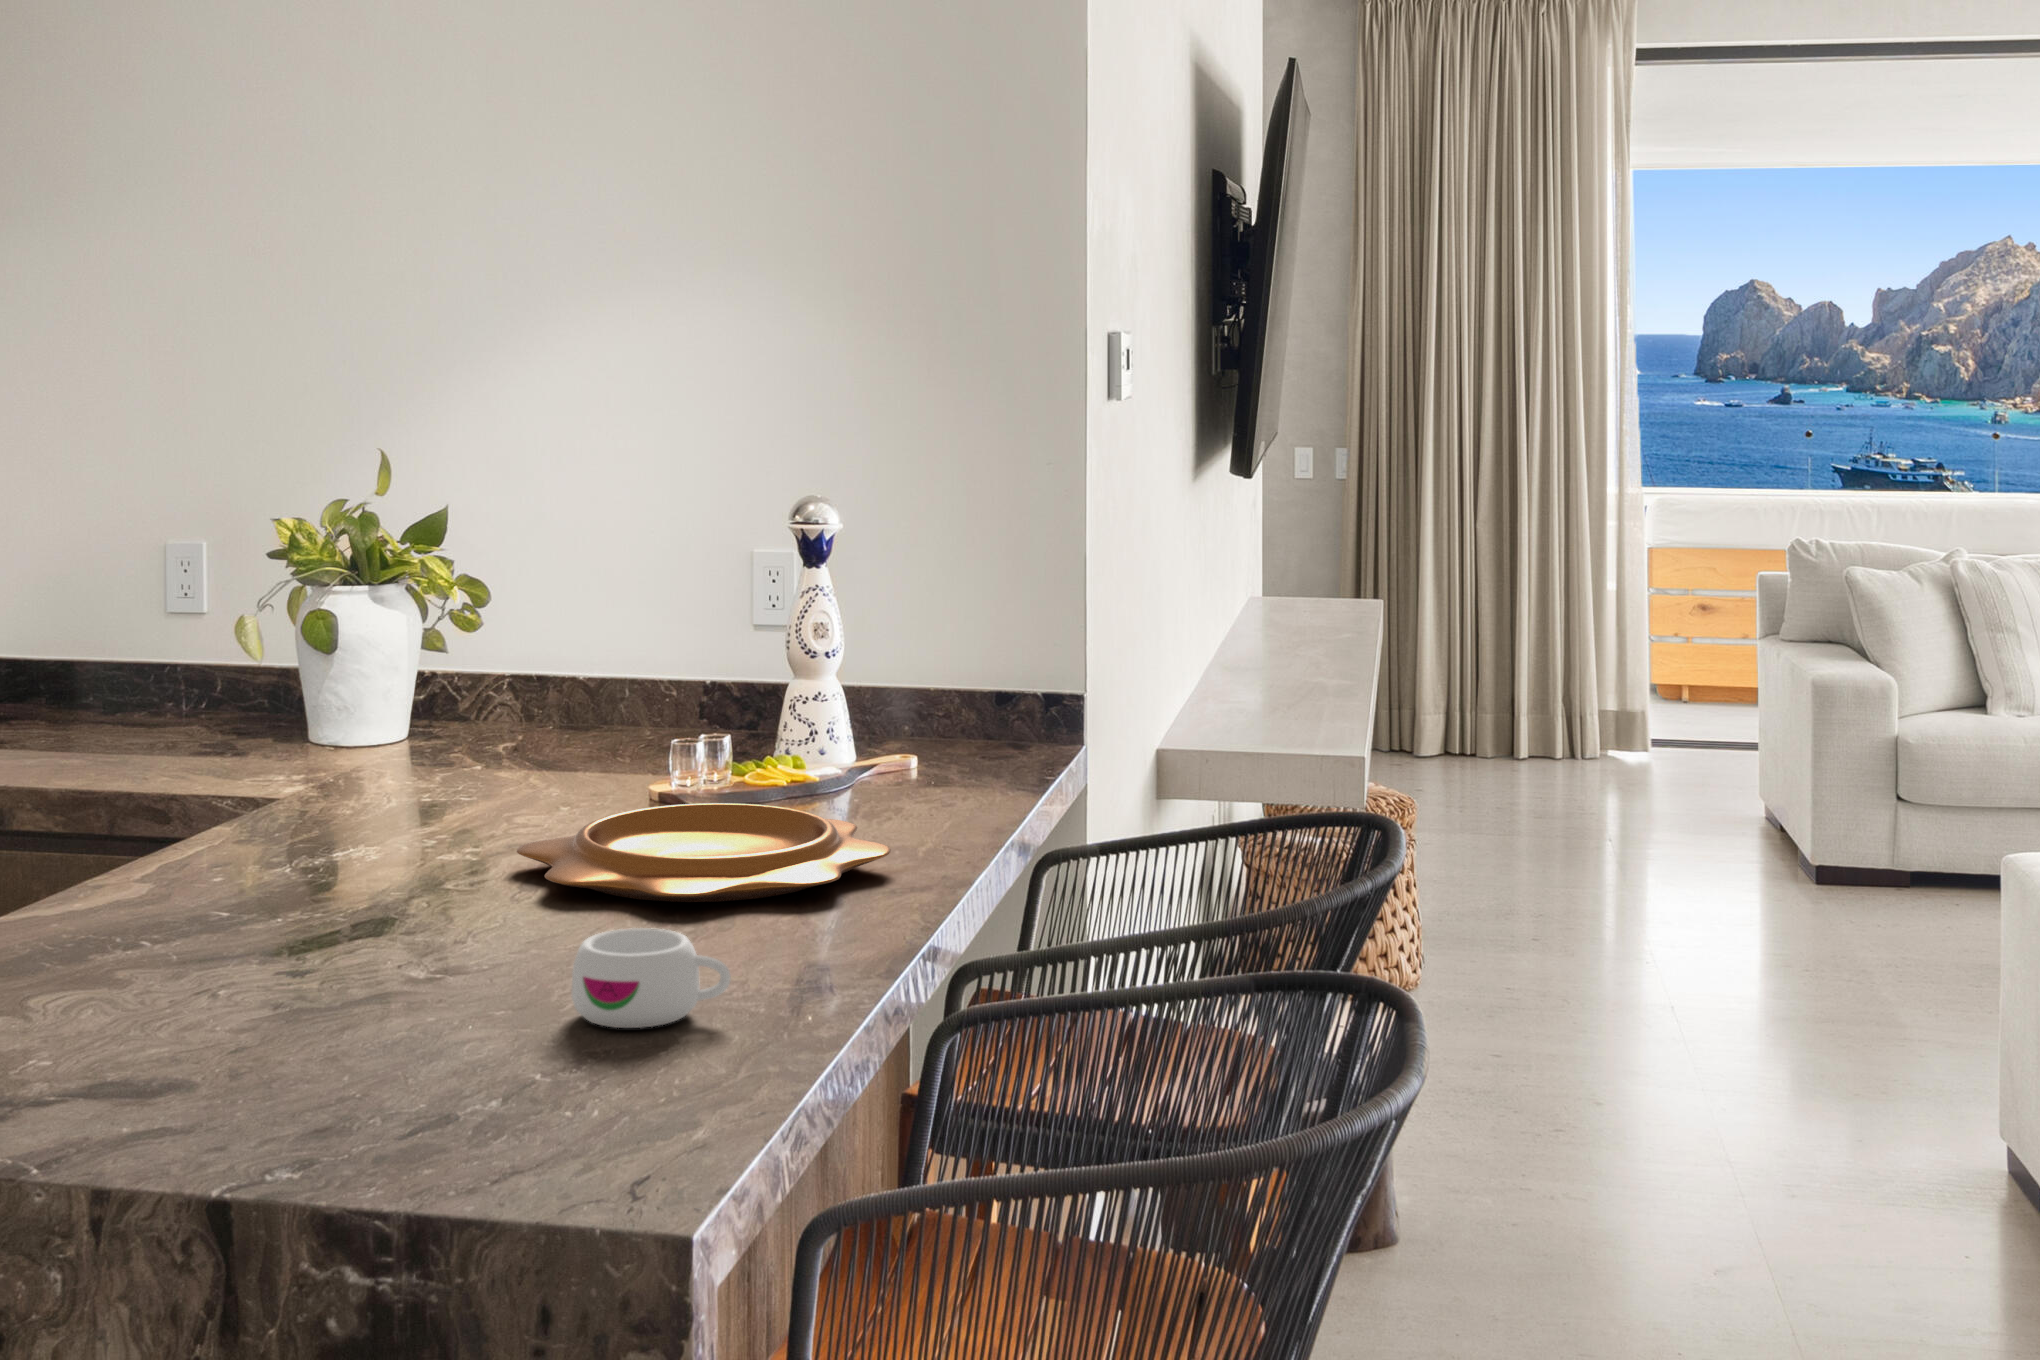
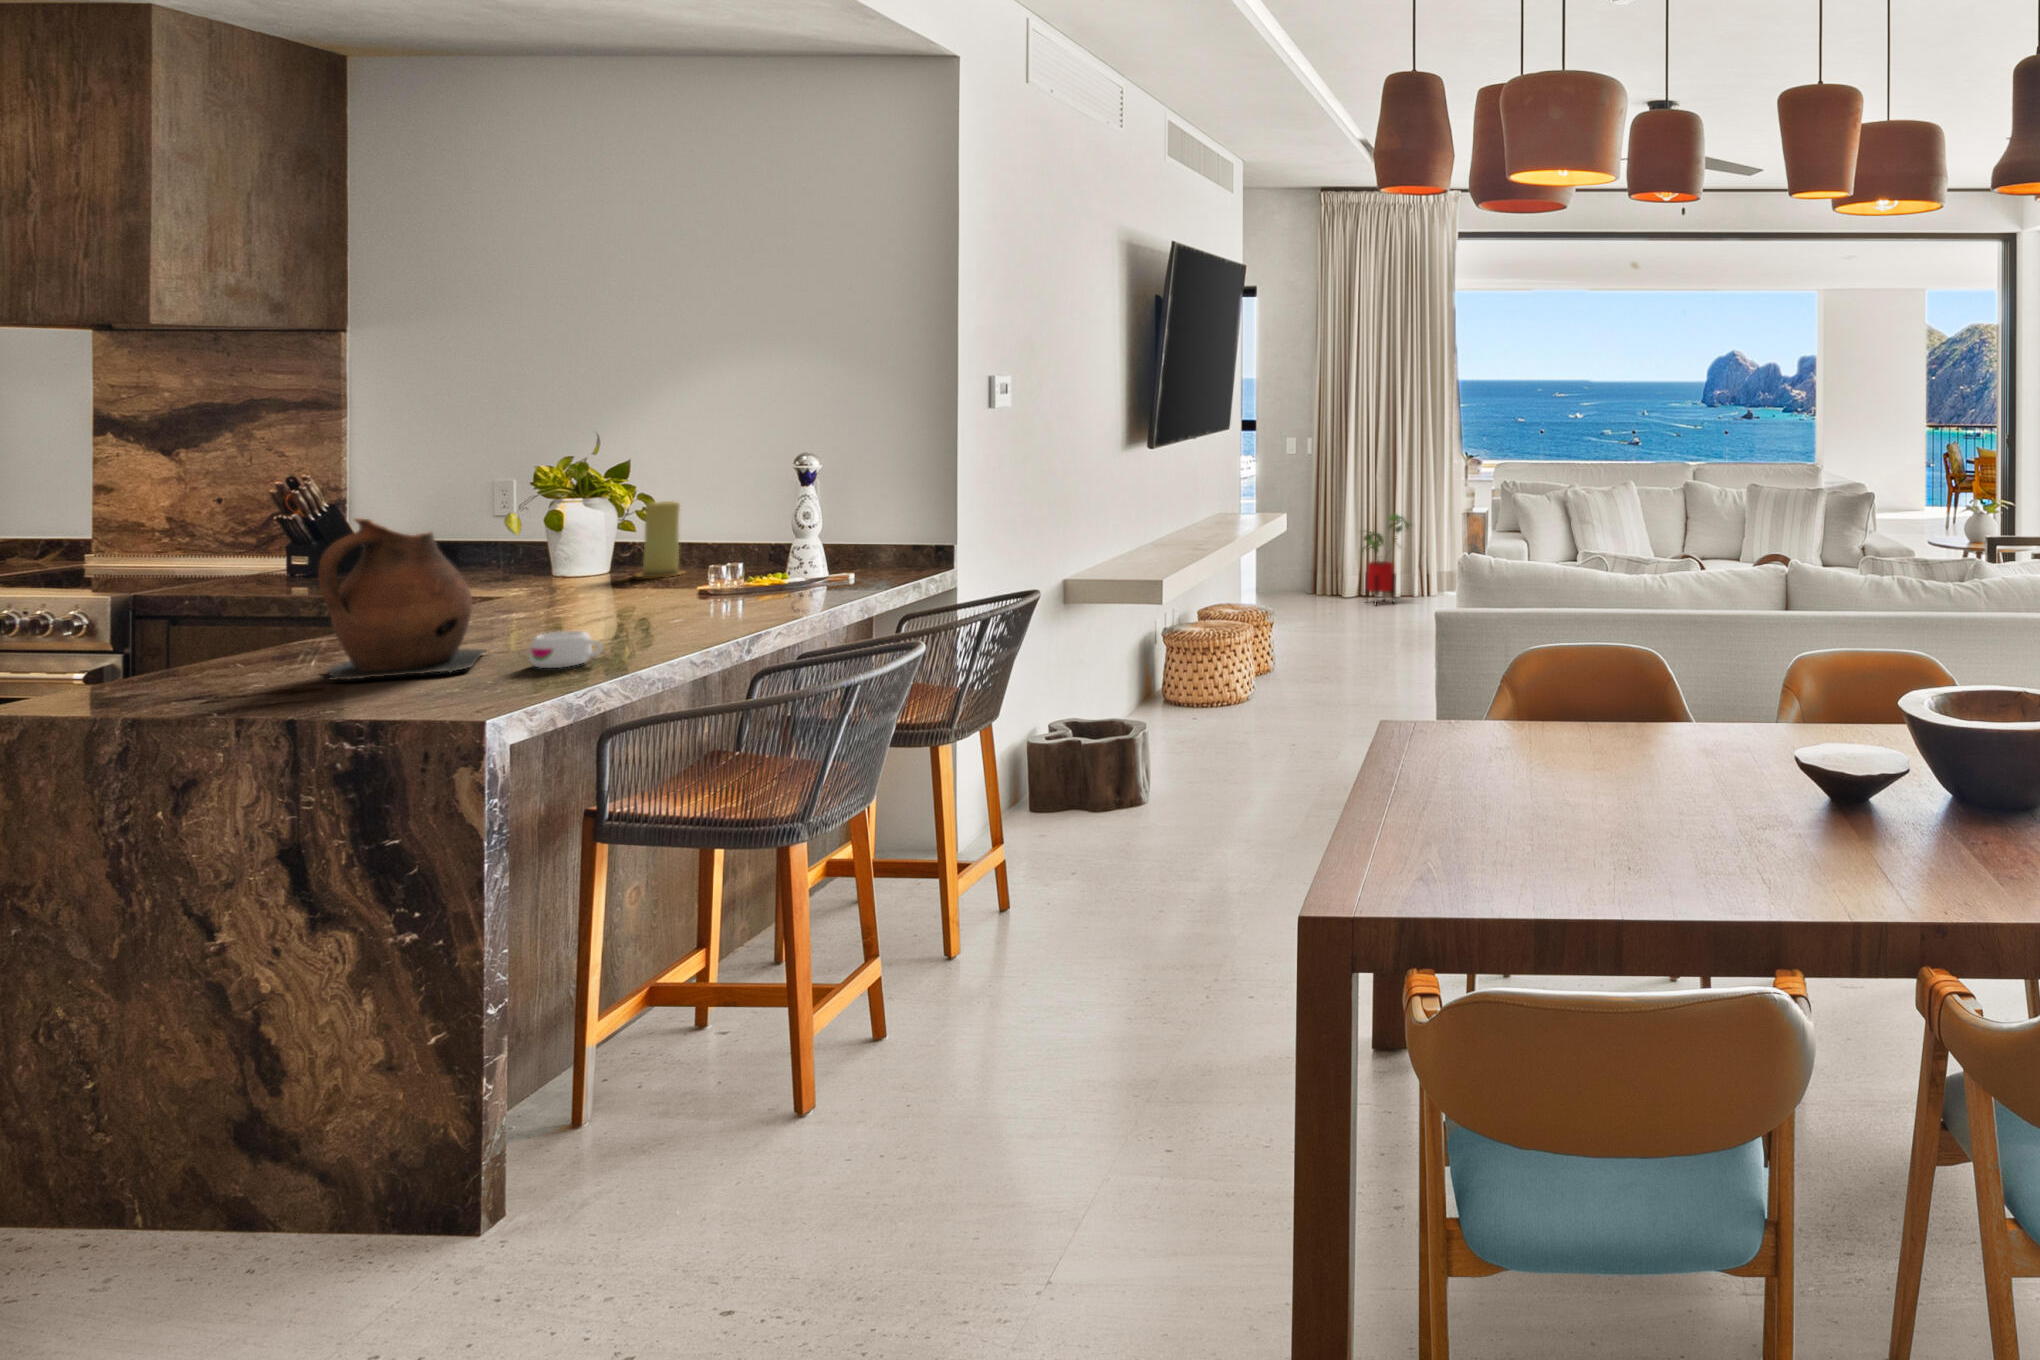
candle: none [458,586,546,746] -> present [637,501,683,577]
house plant: none [1450,602,1563,781] -> present [1362,514,1410,599]
ceramic pitcher: none [132,649,460,1057] -> present [318,518,485,680]
decorative bowl: present [517,803,891,902] -> none [584,593,766,630]

